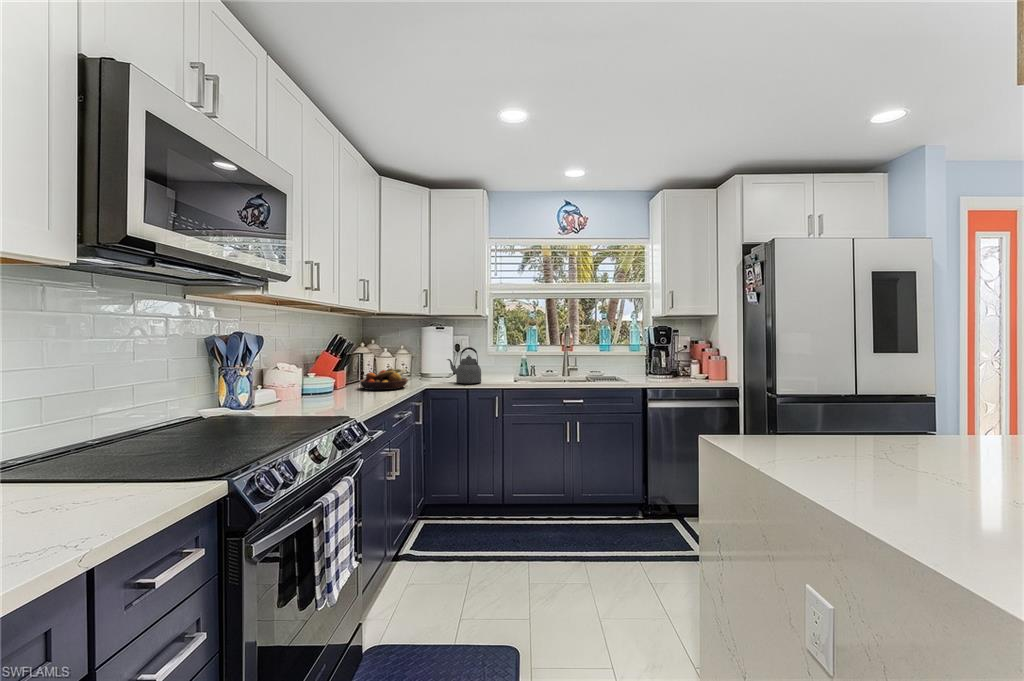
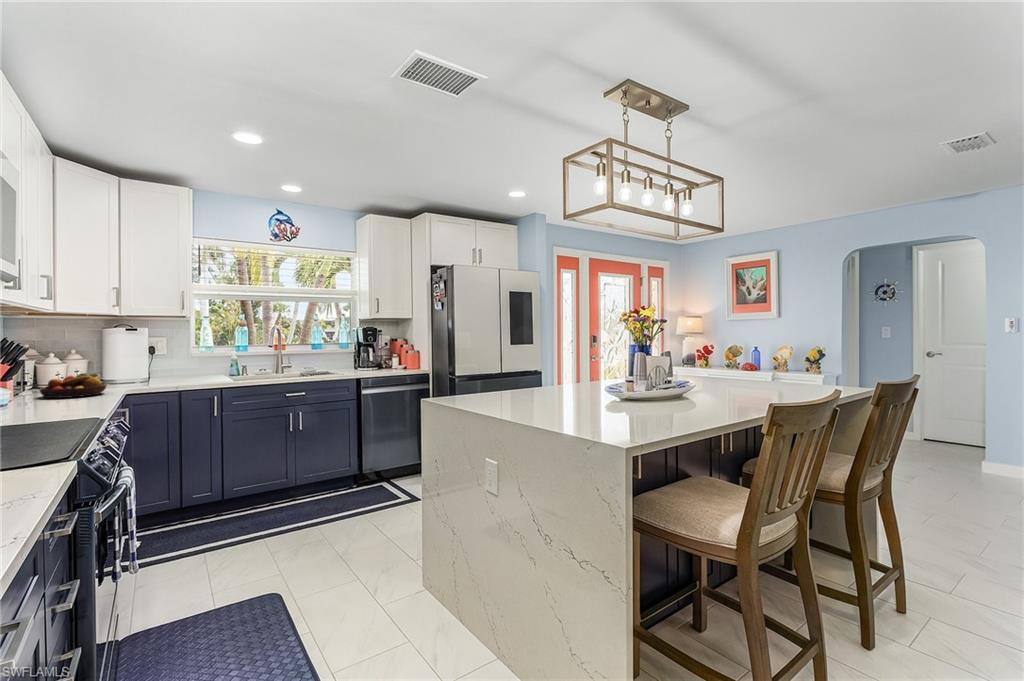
kettle: present [447,347,481,383] -> none [150,349,195,385]

